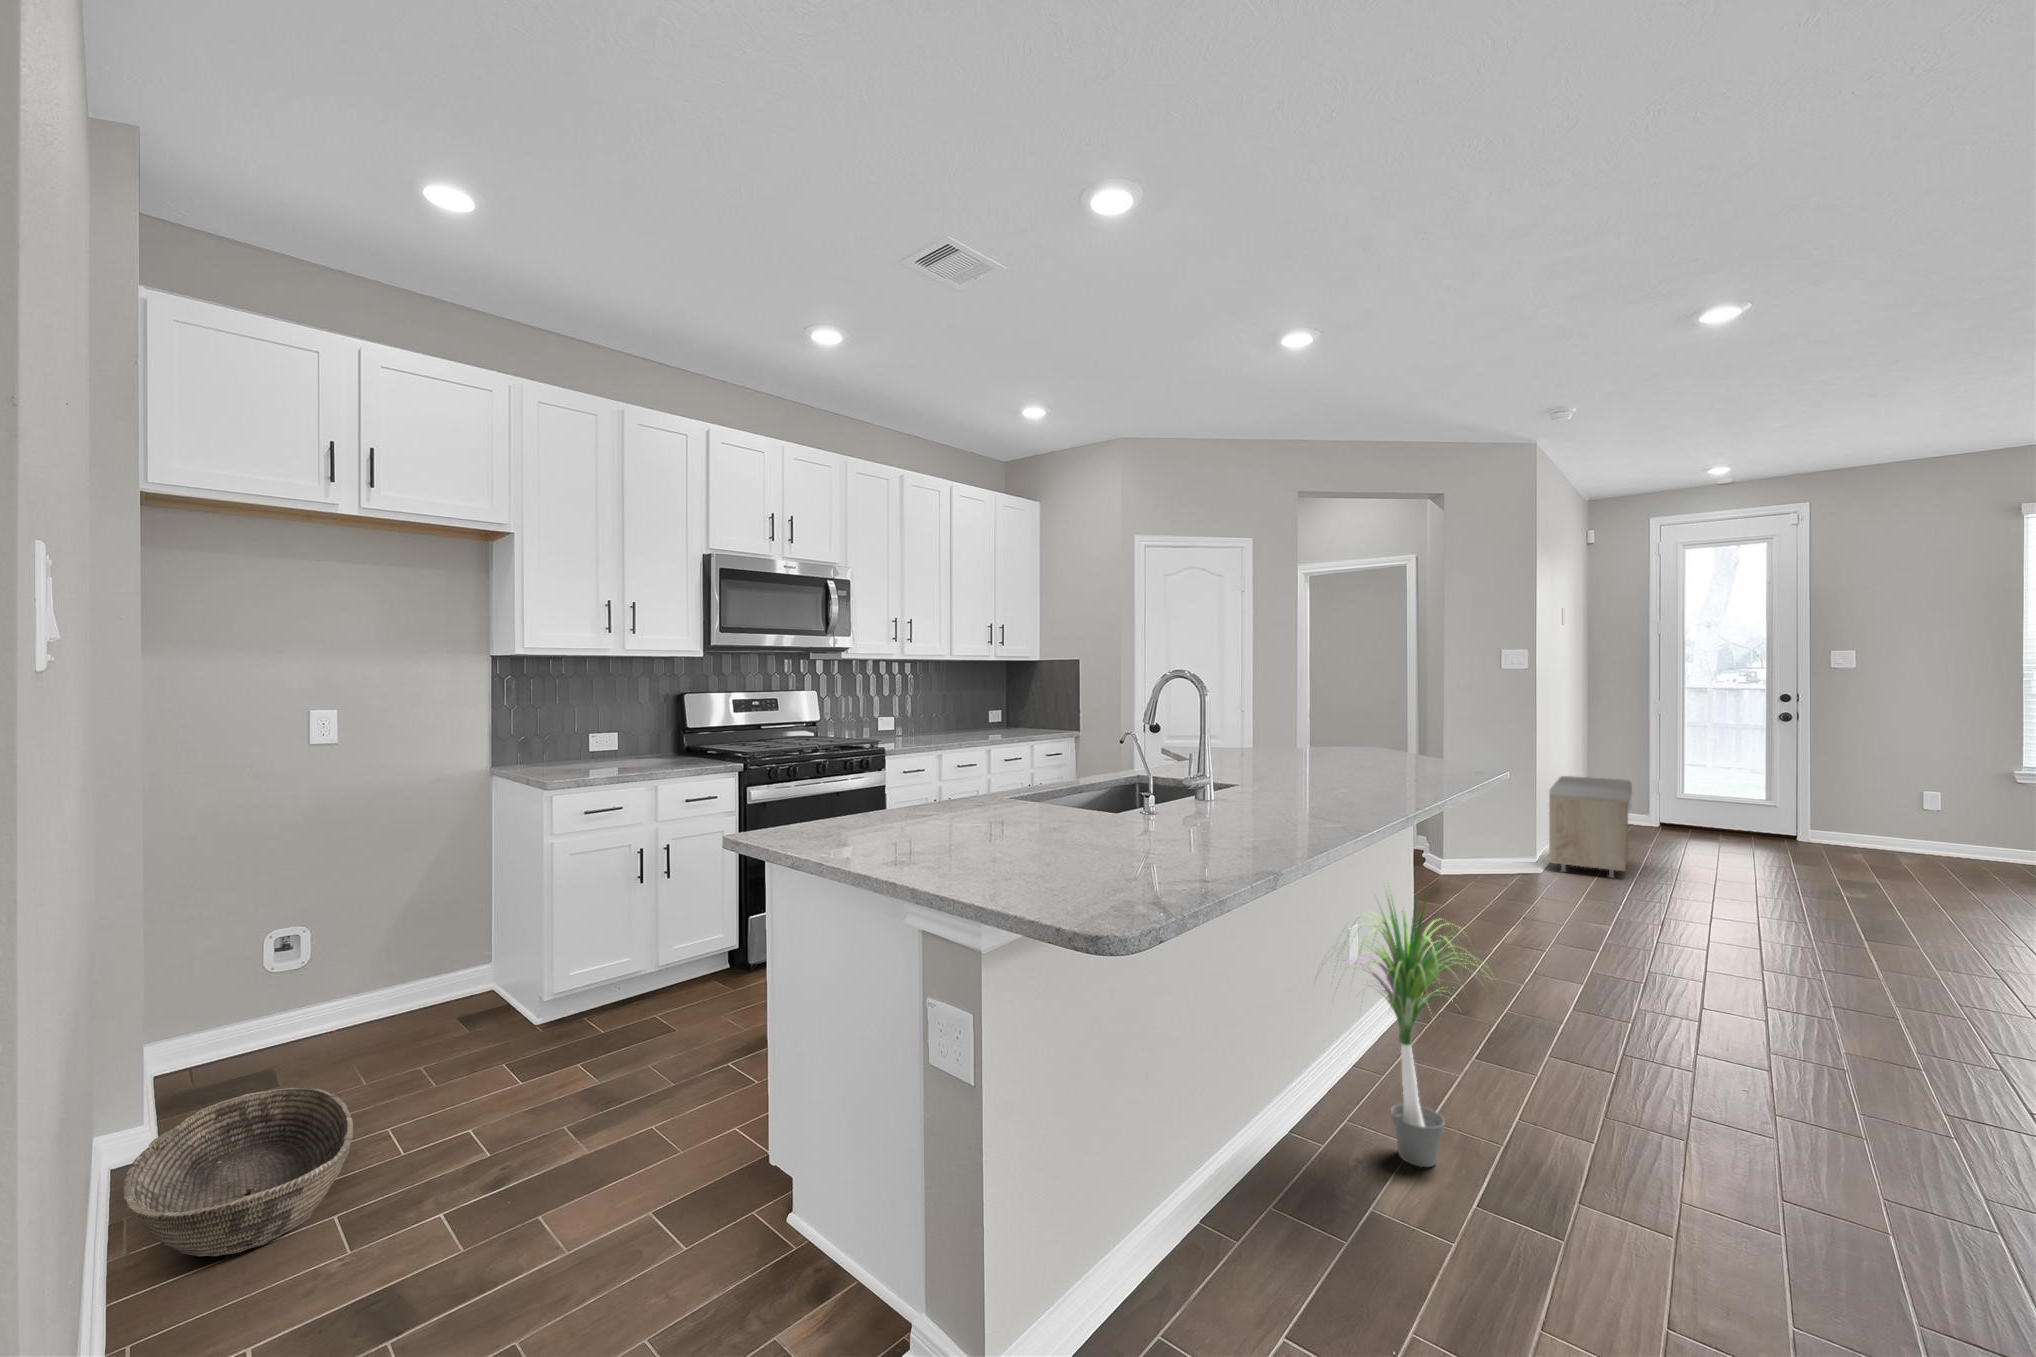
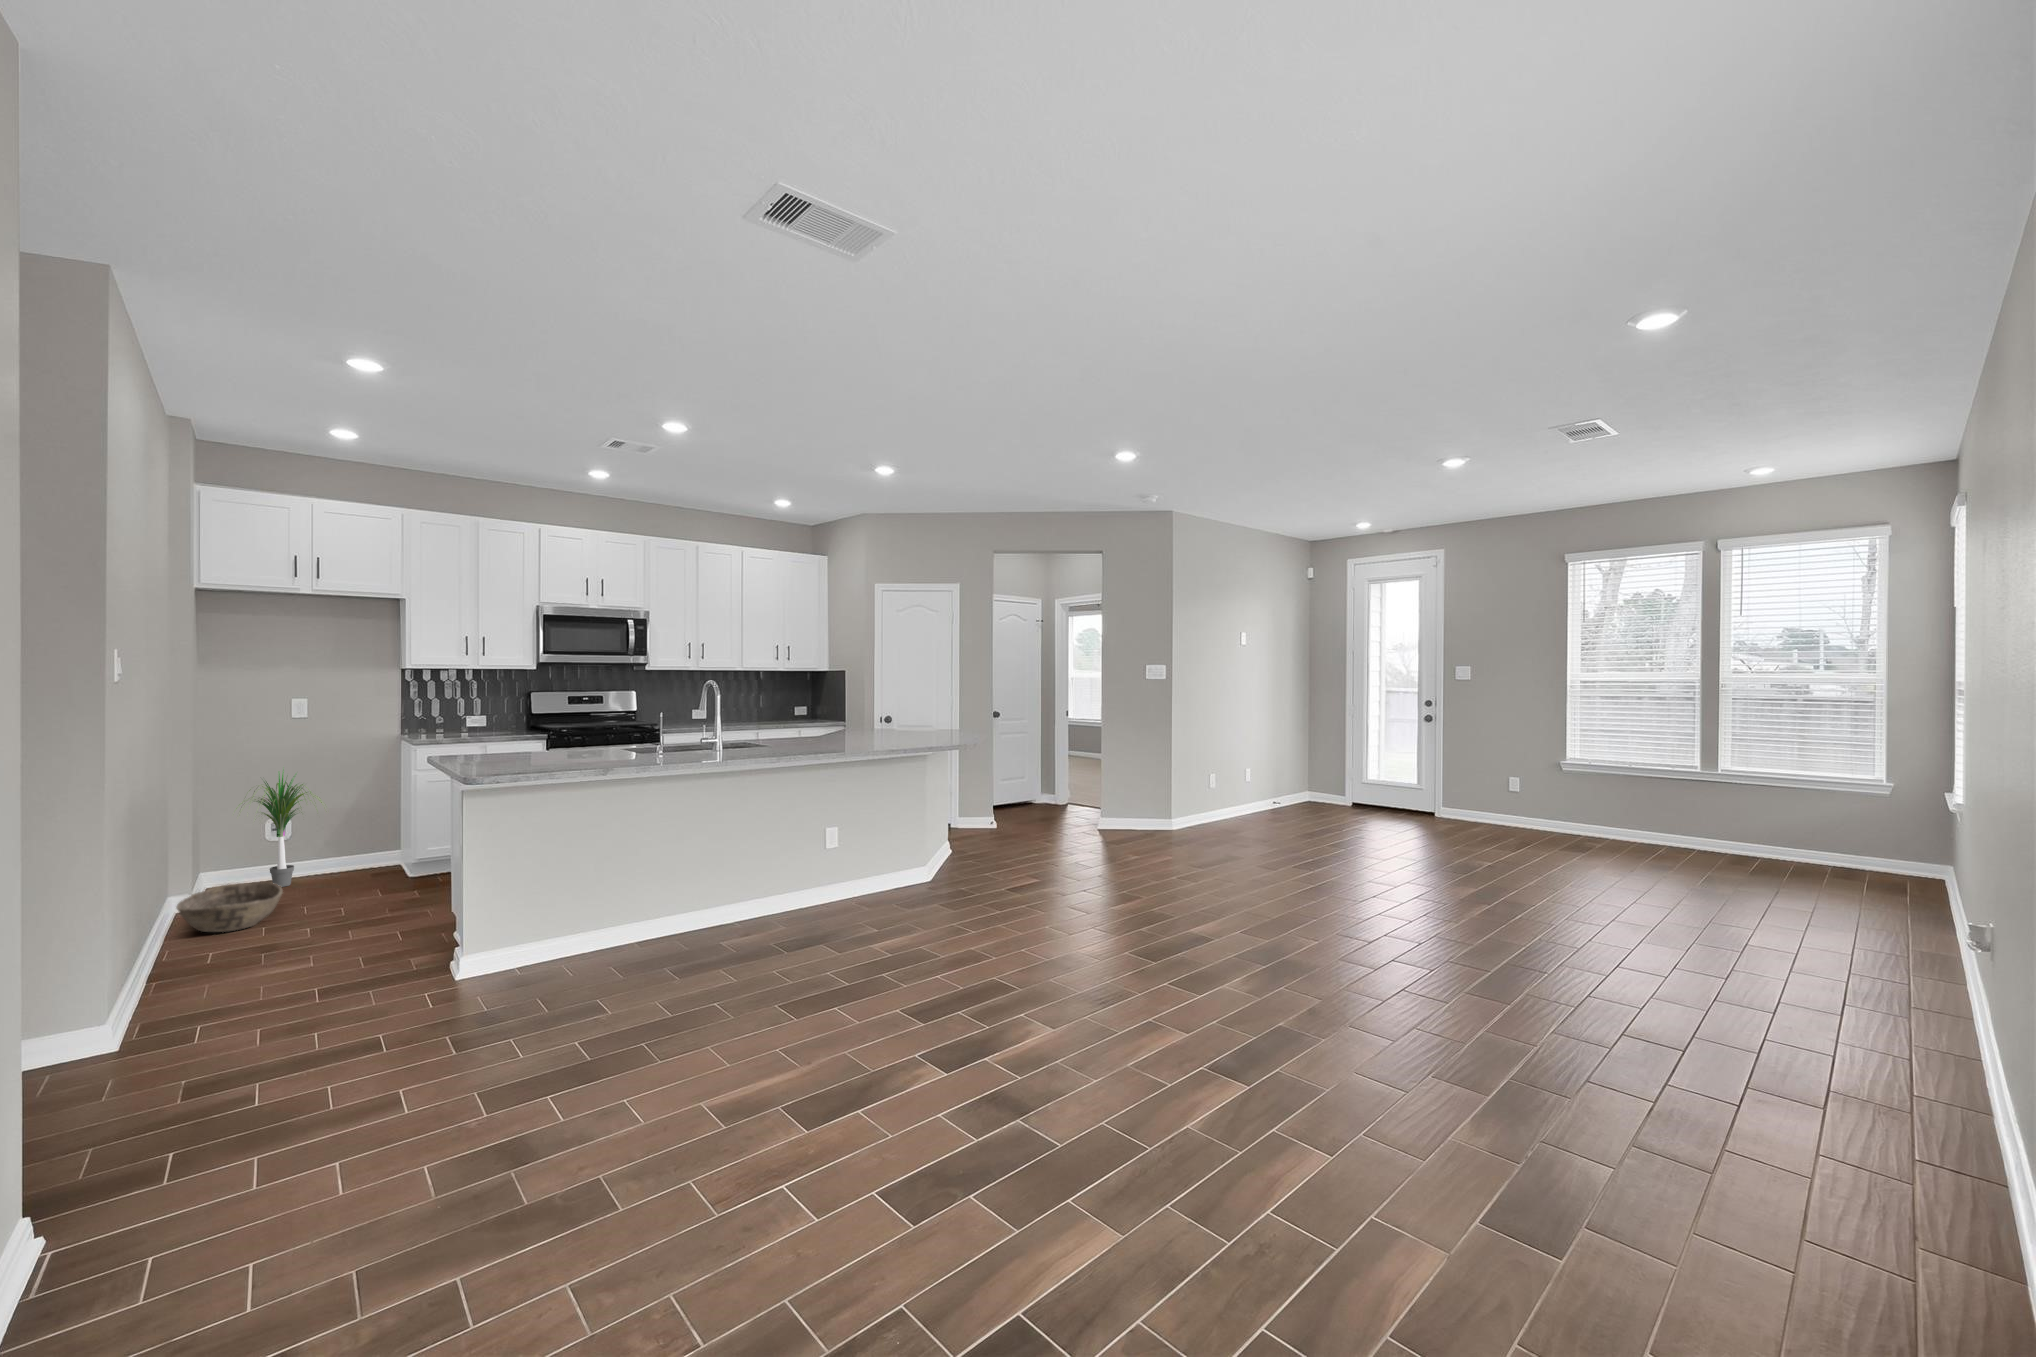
storage bench: present [1549,776,1632,878] -> none [1175,761,1258,834]
potted plant: present [1334,900,1492,1167] -> present [236,772,322,887]

